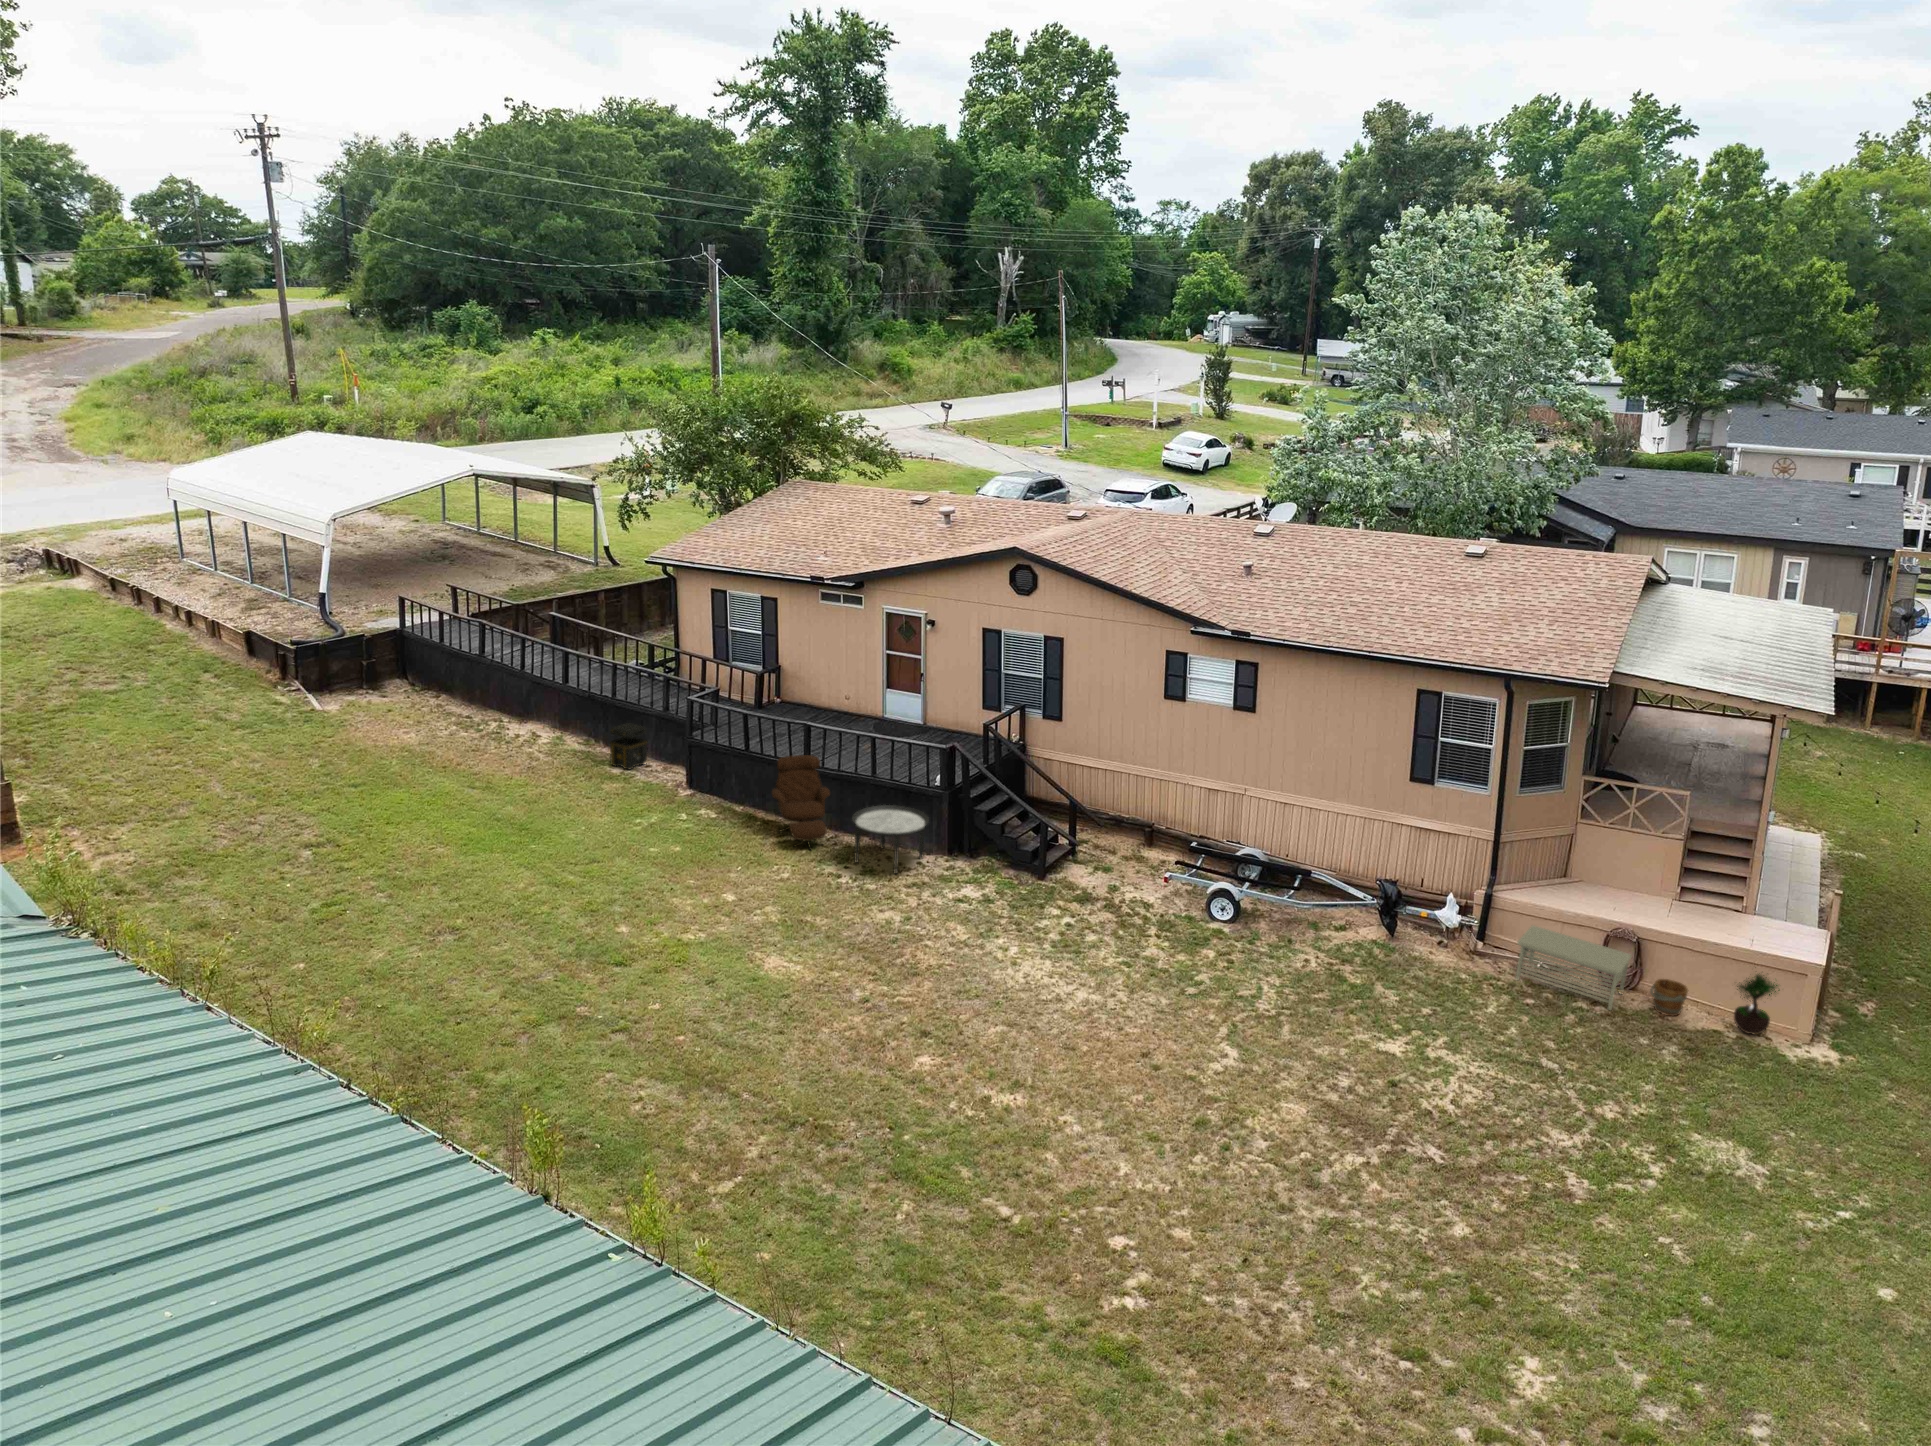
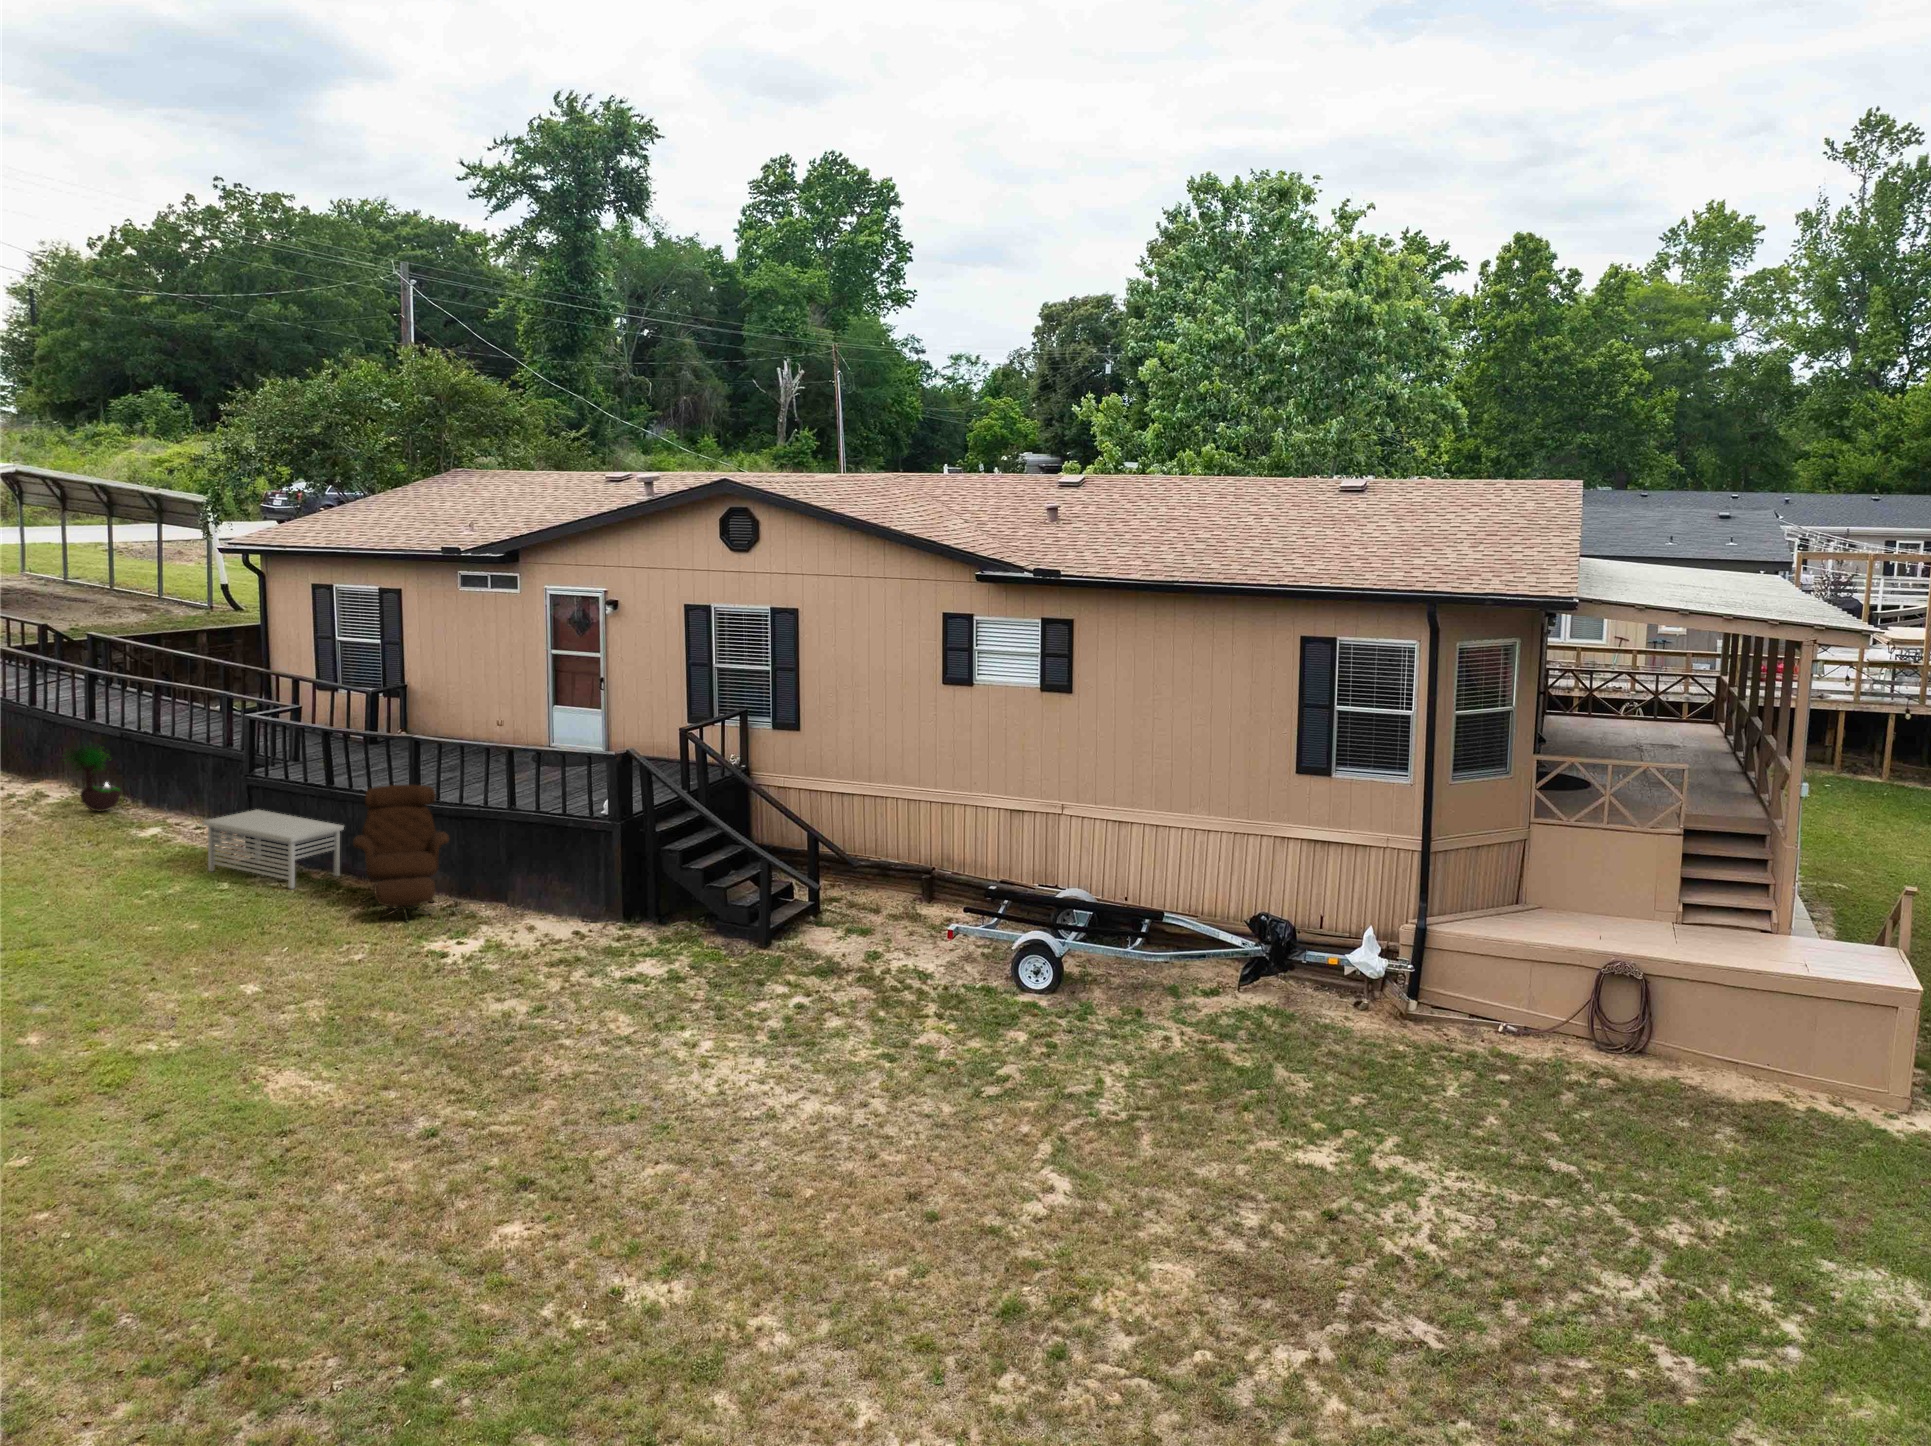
toolbox: present [609,723,648,769] -> none [126,765,190,832]
round table: present [852,805,929,874] -> none [469,850,594,948]
storage bench: present [1515,926,1632,1010] -> present [202,809,344,889]
potted tree: present [1734,973,1780,1035] -> present [63,743,120,811]
bucket: present [1650,979,1688,1016] -> none [1666,1032,1722,1086]

